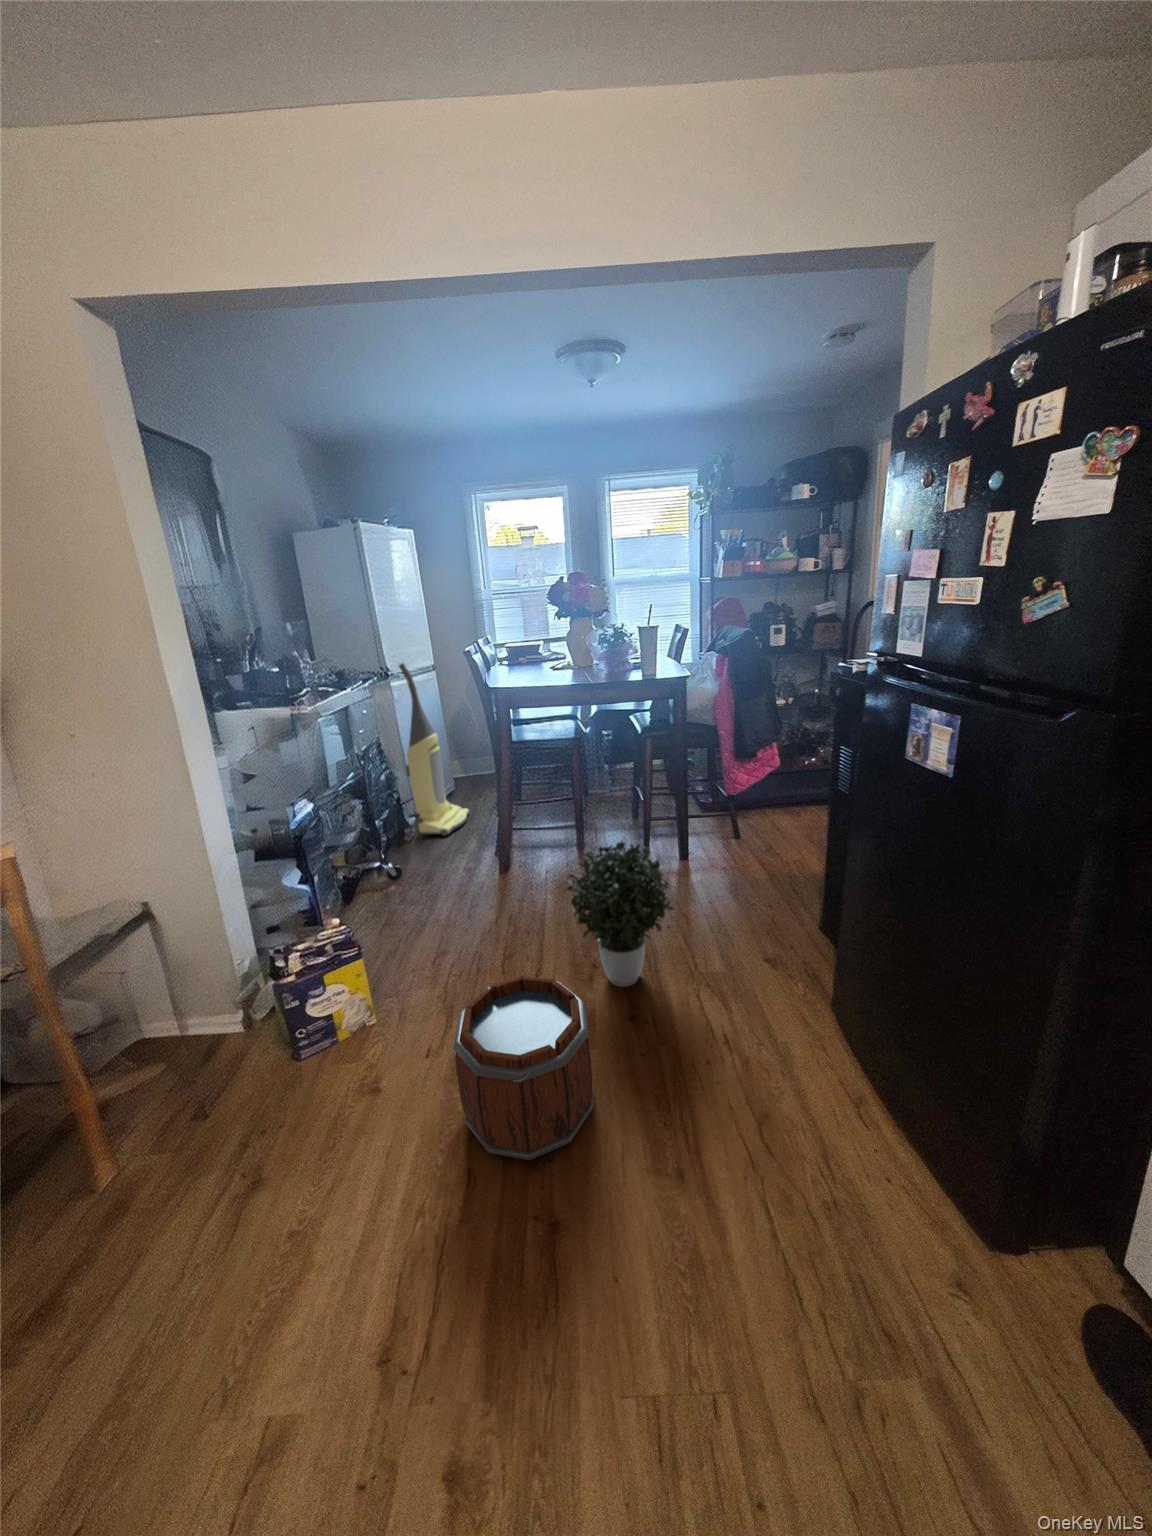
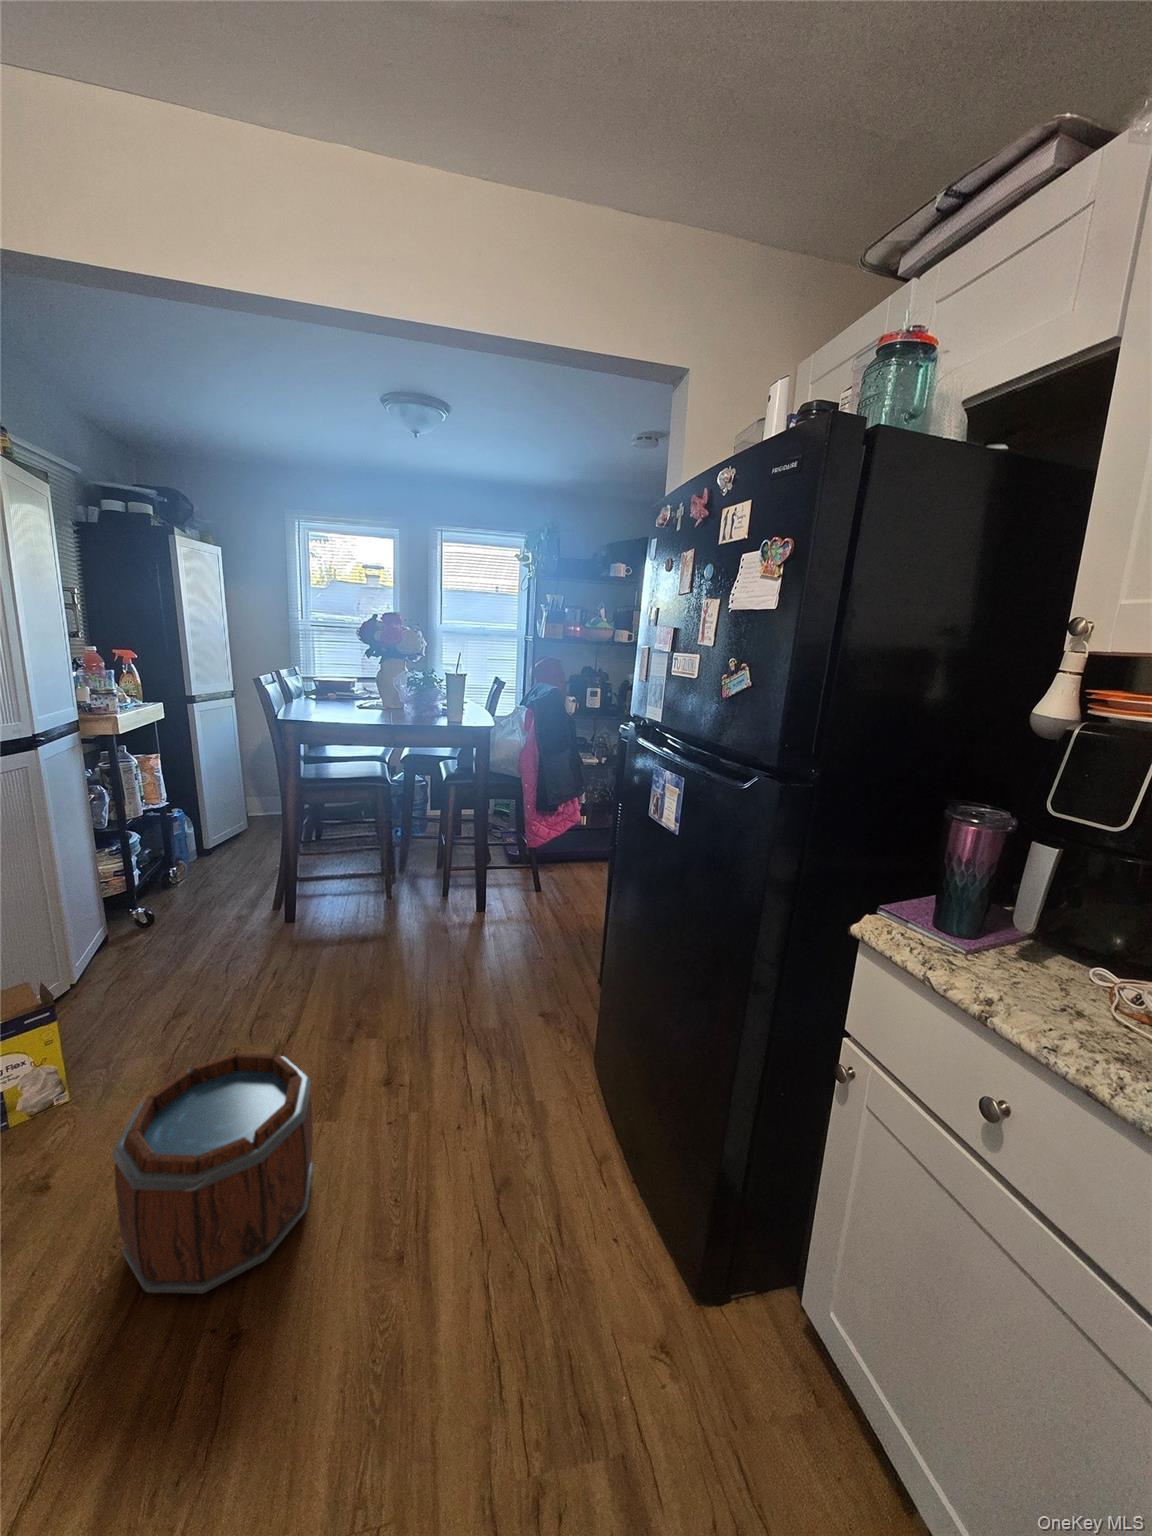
vacuum cleaner: present [399,663,470,836] -> none [167,682,250,885]
potted plant: present [567,842,674,987] -> none [322,892,445,1057]

